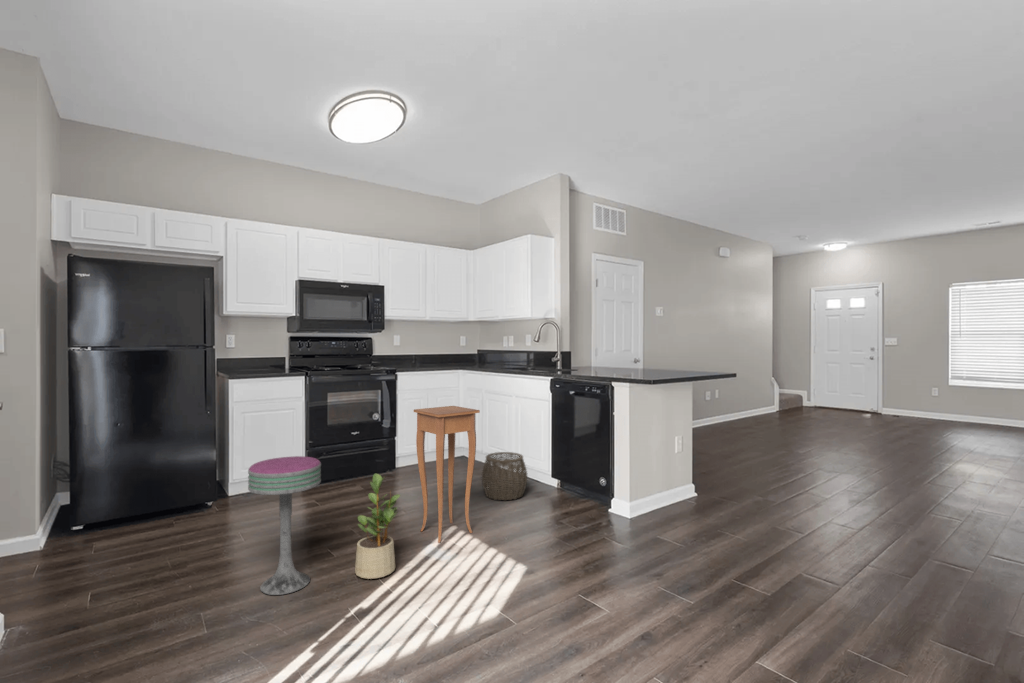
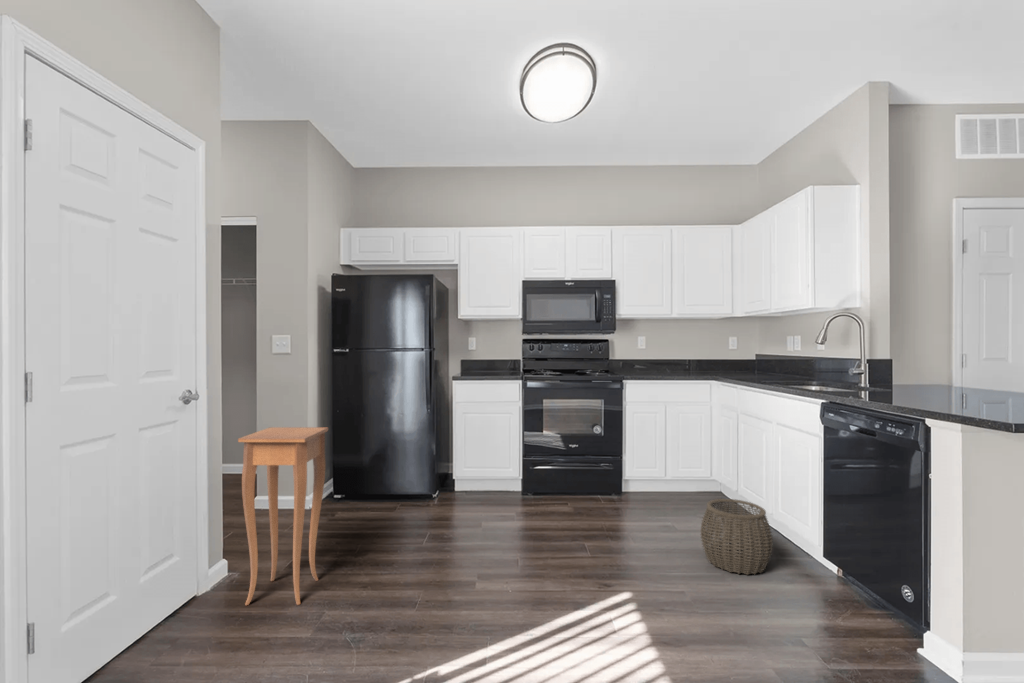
side table: present [414,406,480,543] -> present [238,427,328,605]
bar stool: present [248,456,321,595] -> none [368,467,442,620]
potted plant: present [355,474,400,579] -> none [468,505,530,638]

